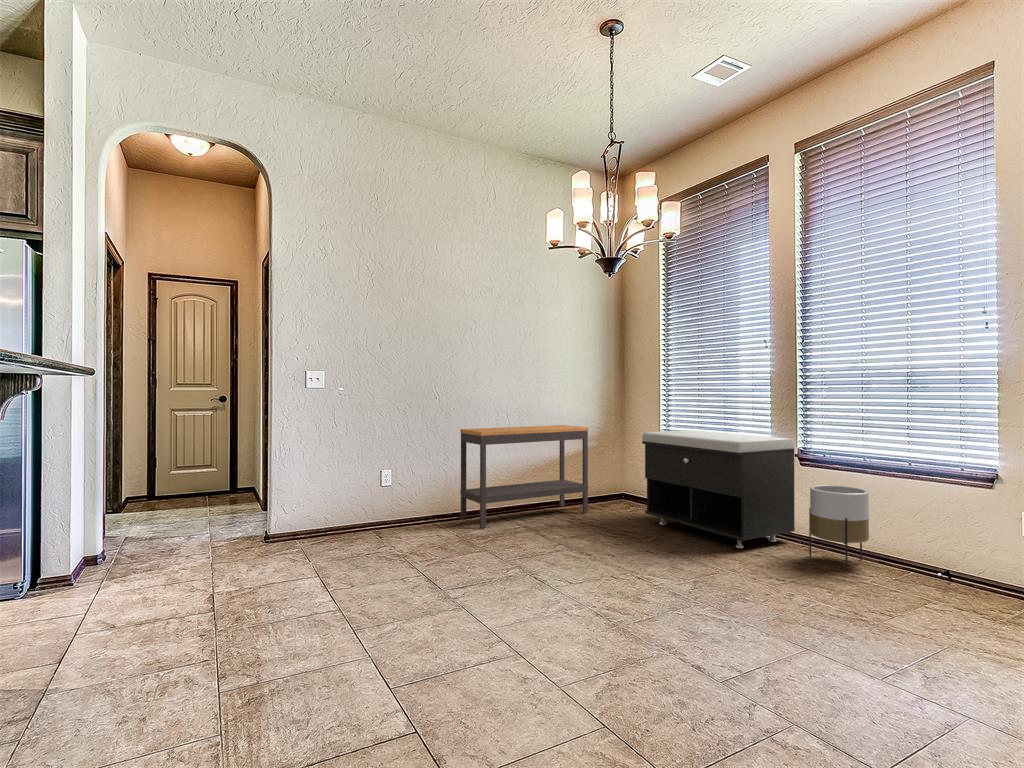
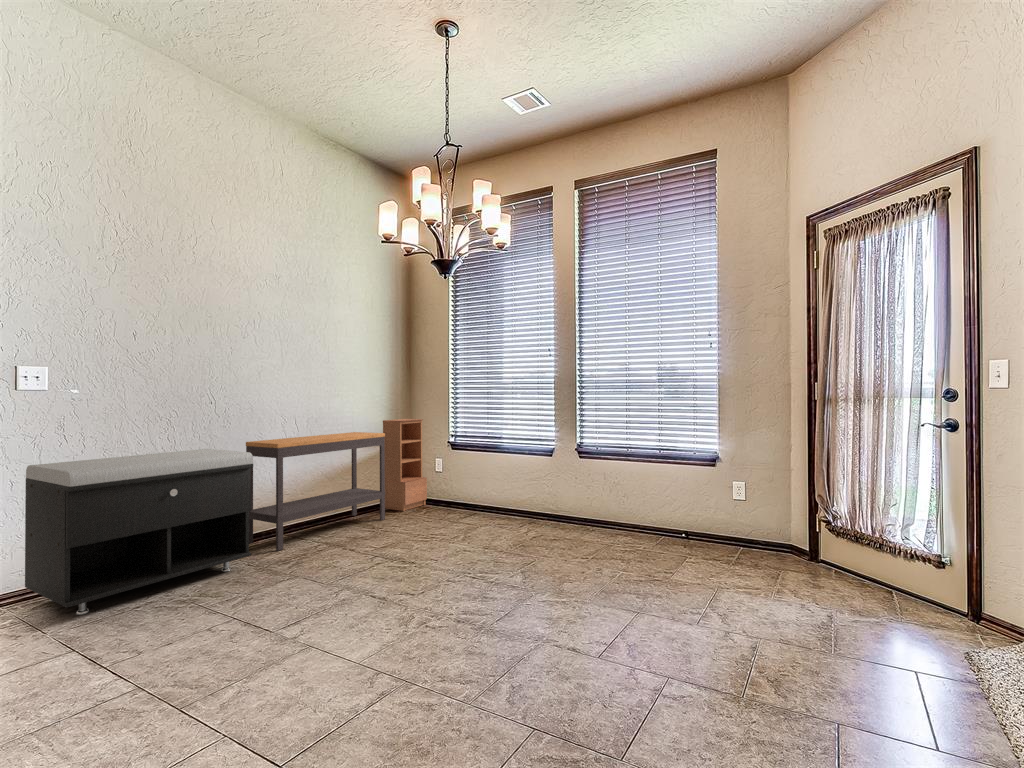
bookcase: none [592,414,637,507] -> present [383,419,427,511]
storage bench: present [642,430,795,548] -> present [25,449,253,615]
planter: present [809,485,869,570] -> none [591,472,635,540]

